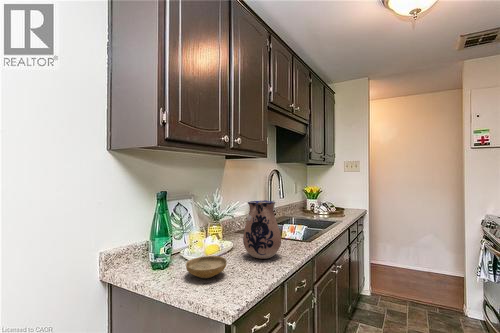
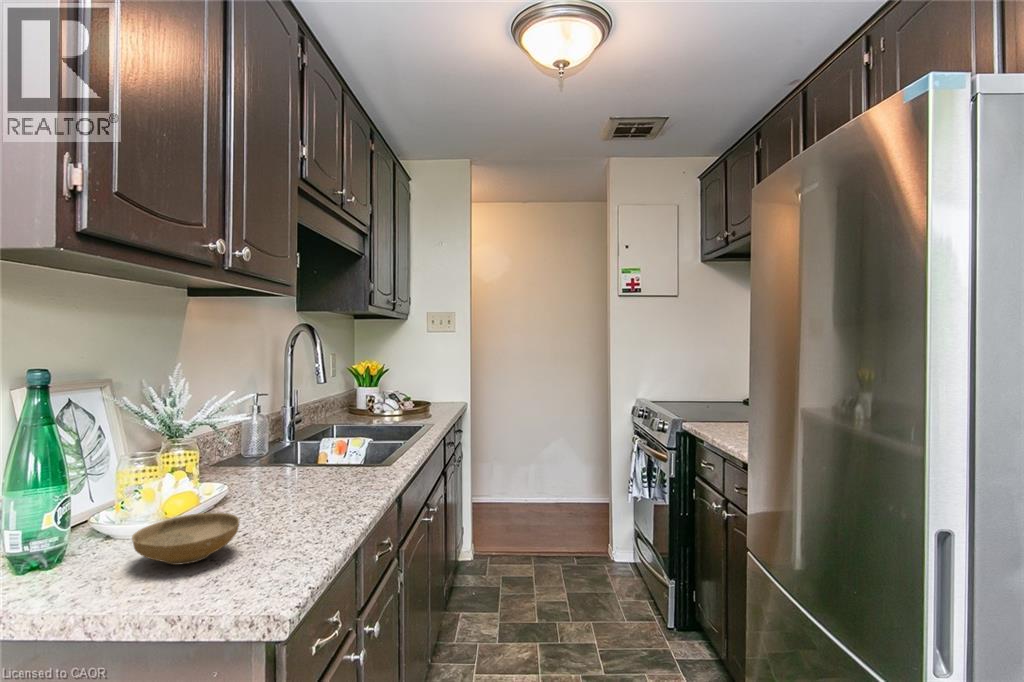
ceramic pitcher: present [243,200,281,259] -> none [258,386,344,508]

